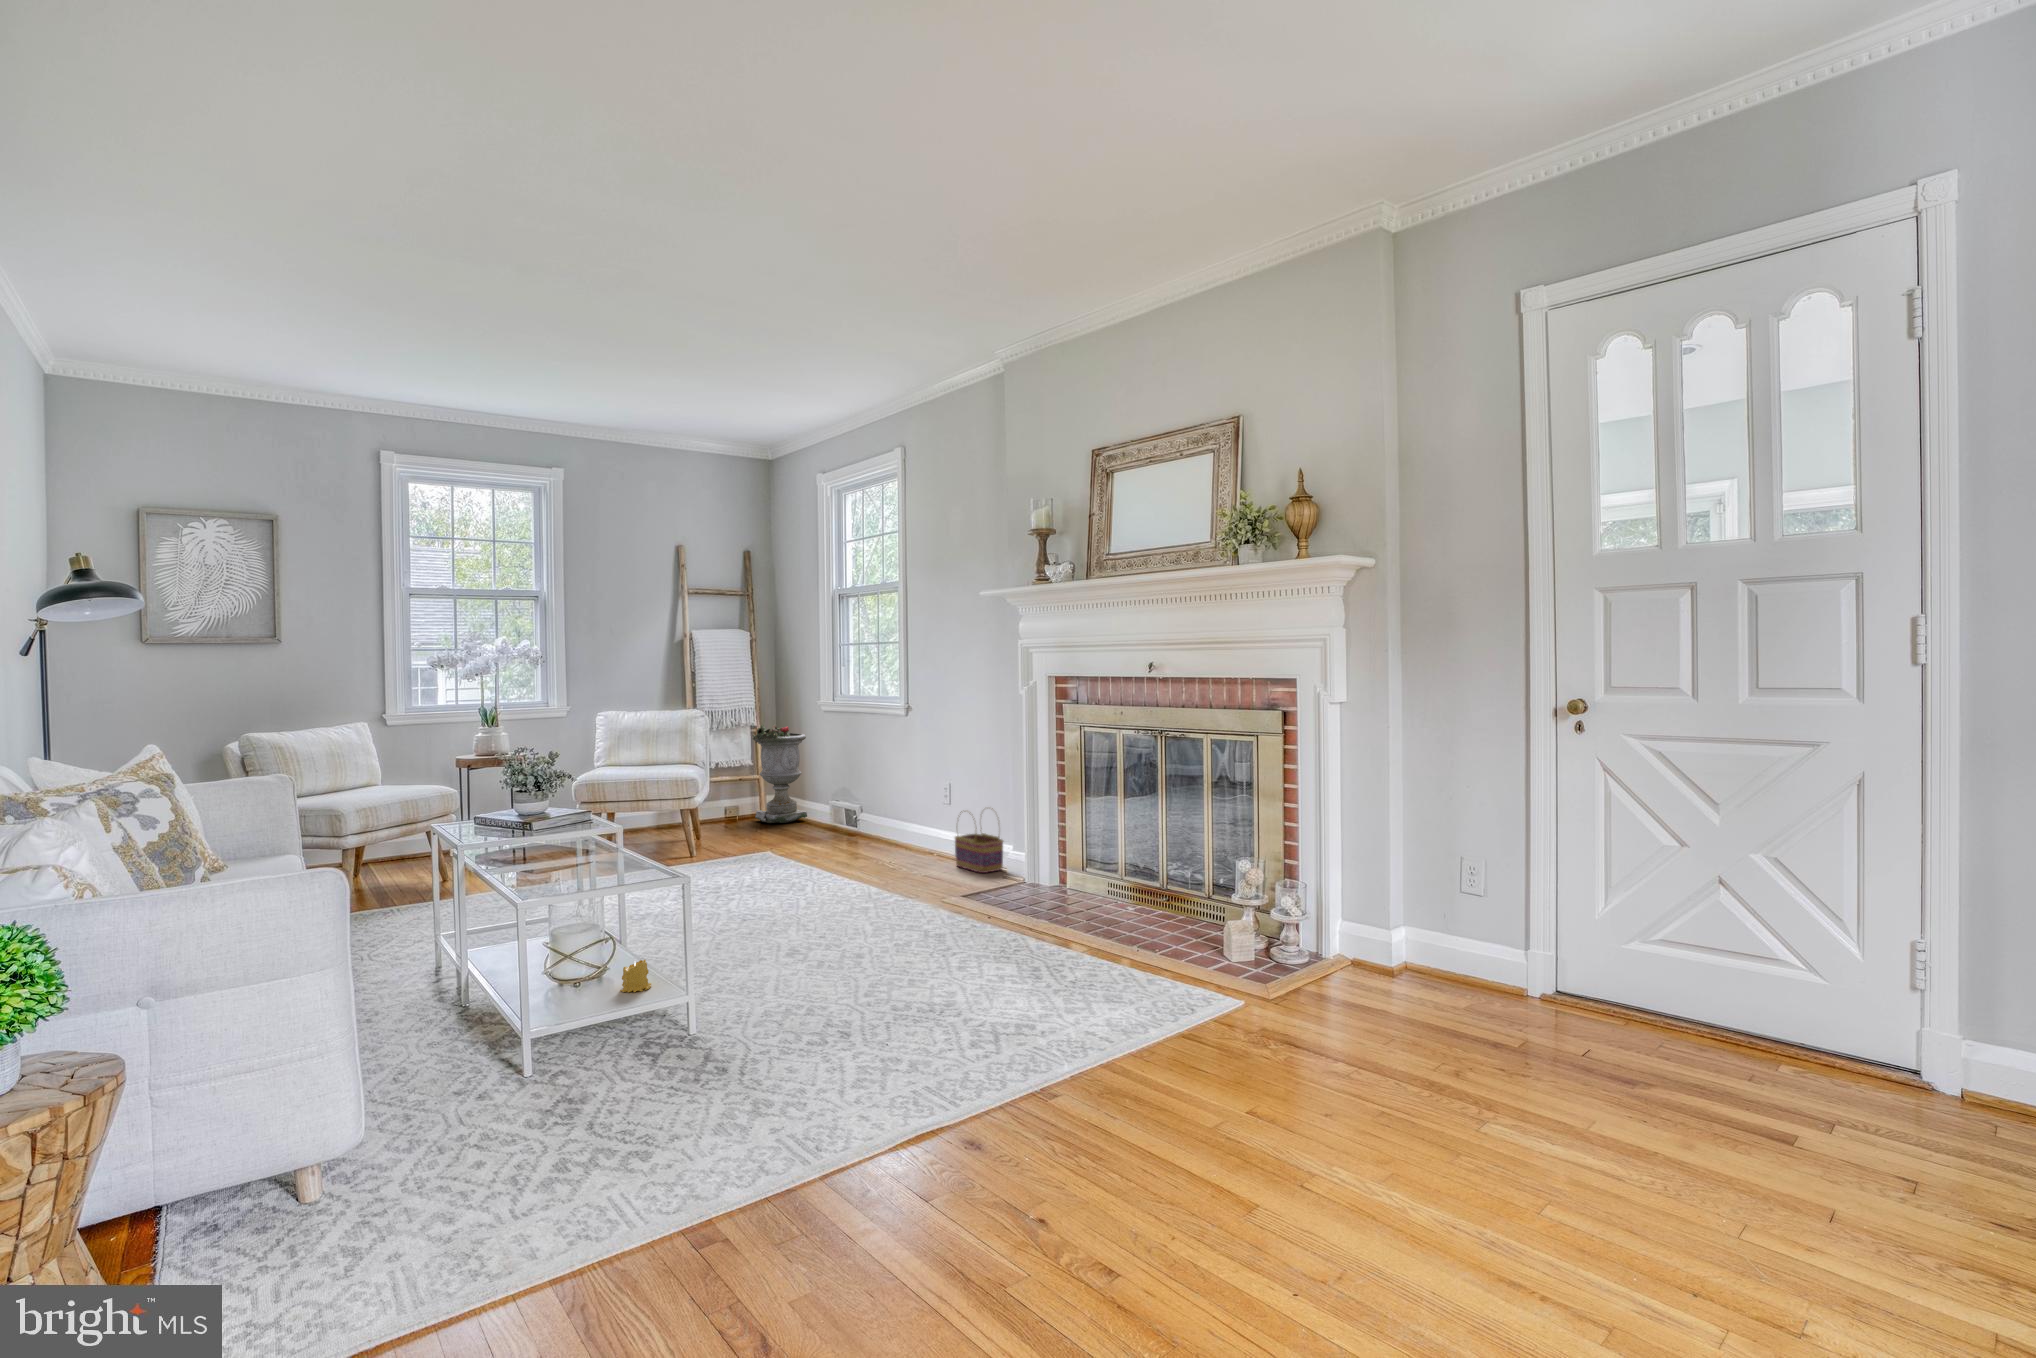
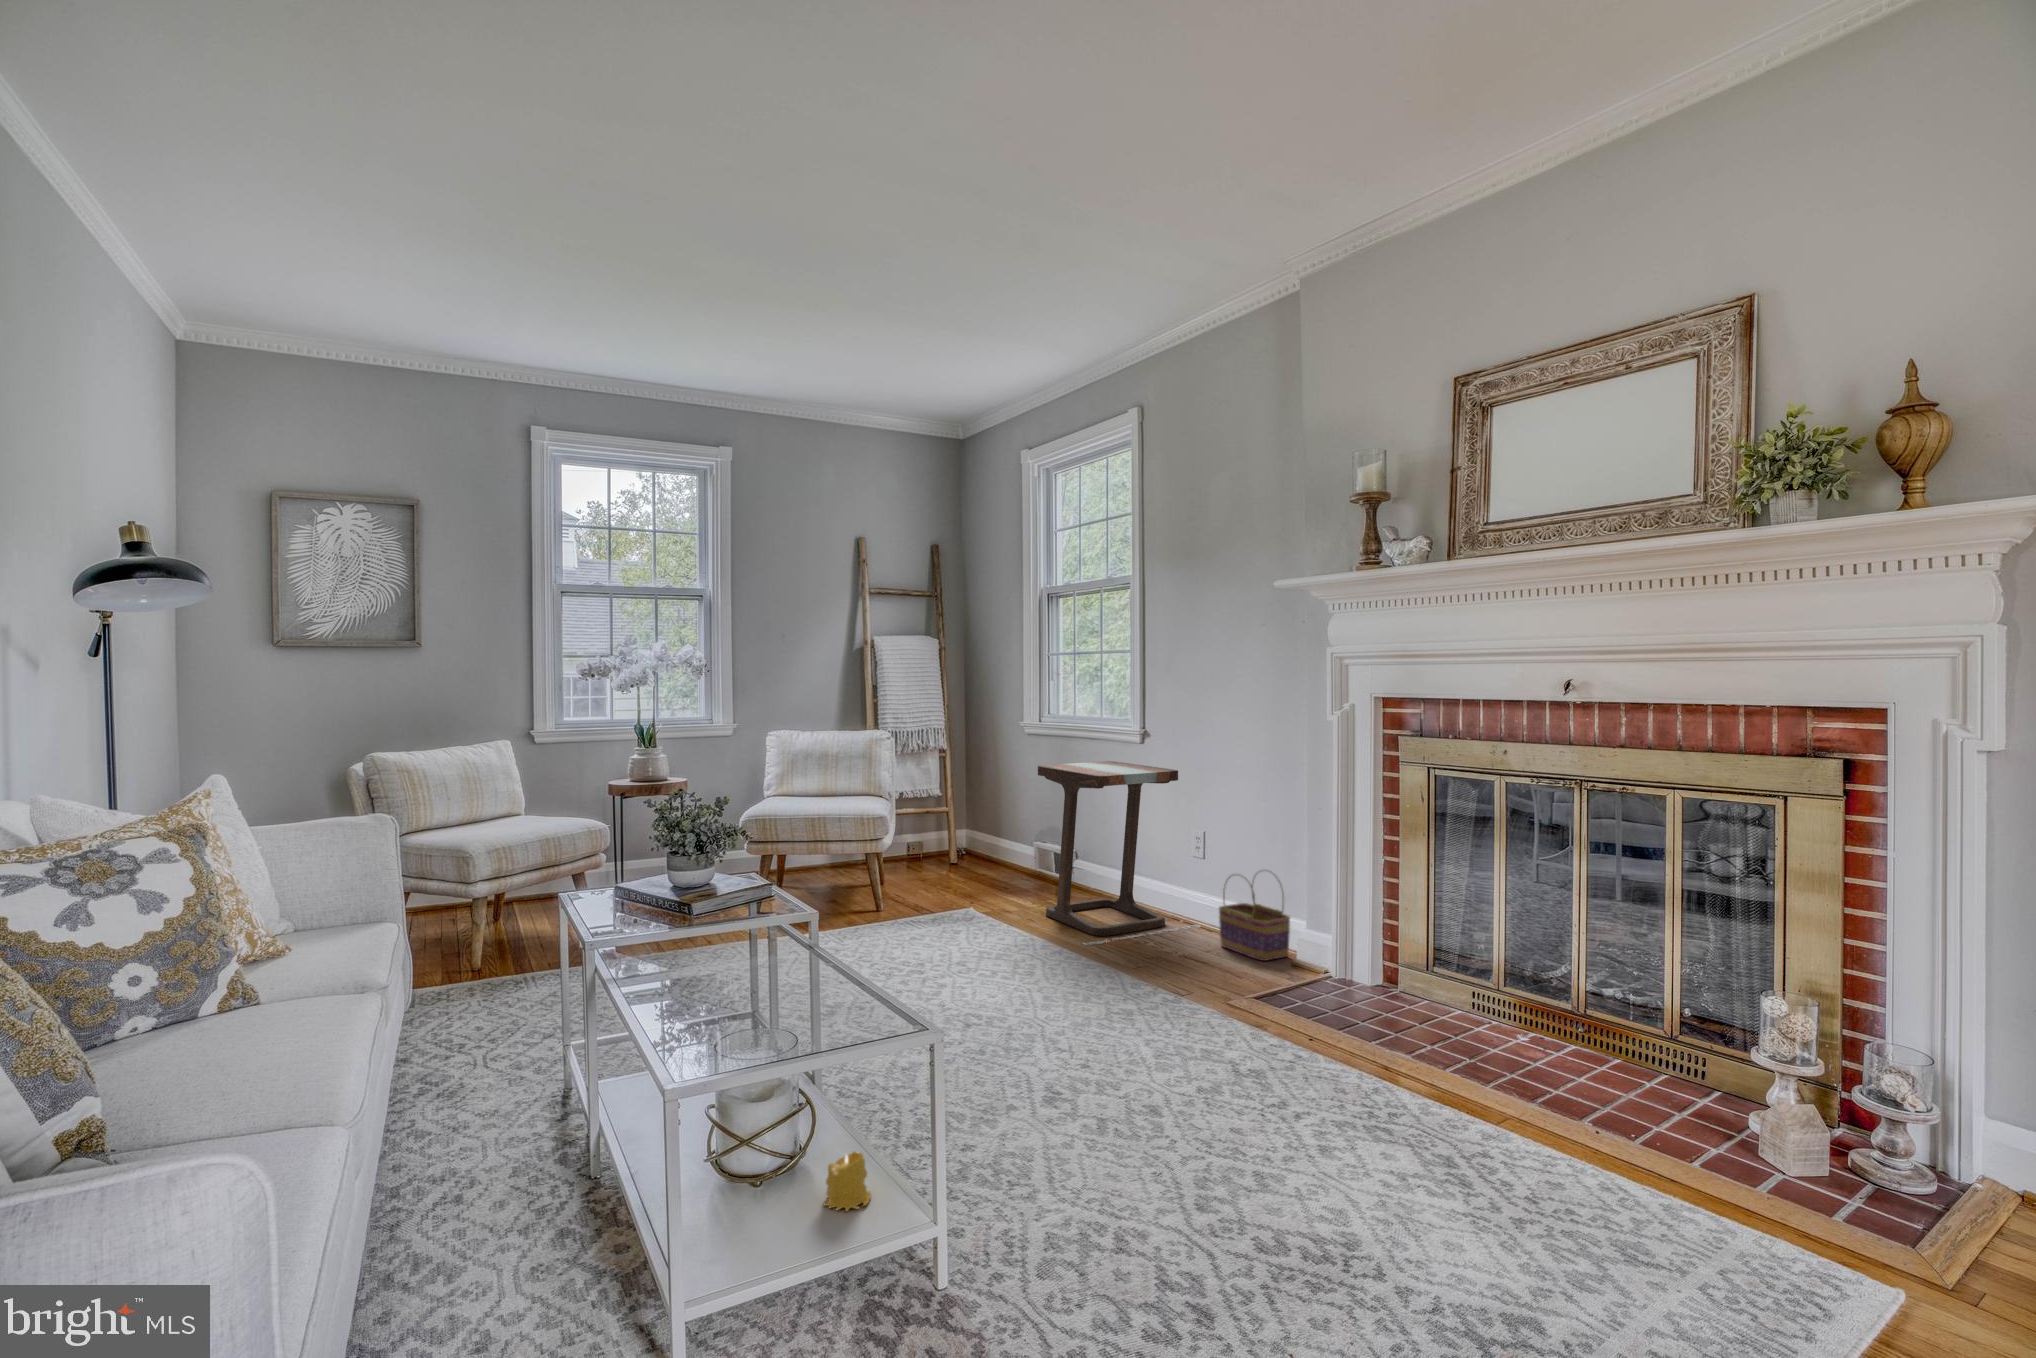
planter: present [753,724,807,823] -> none [941,747,1004,867]
side table: none [822,730,948,870] -> present [1038,761,1200,945]

